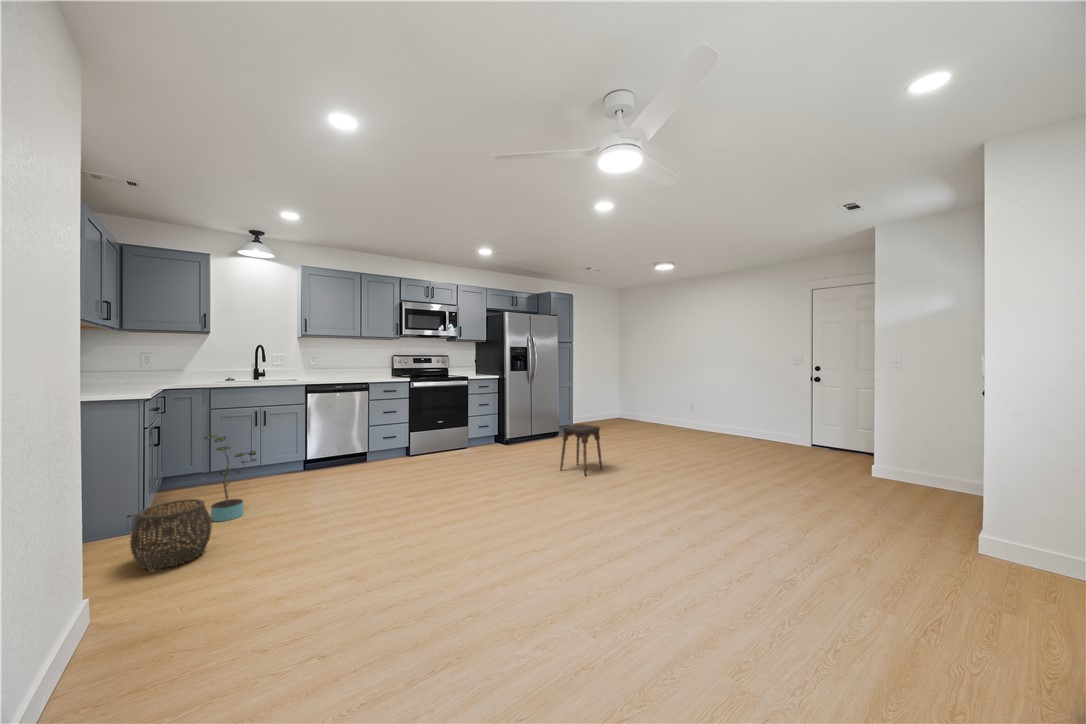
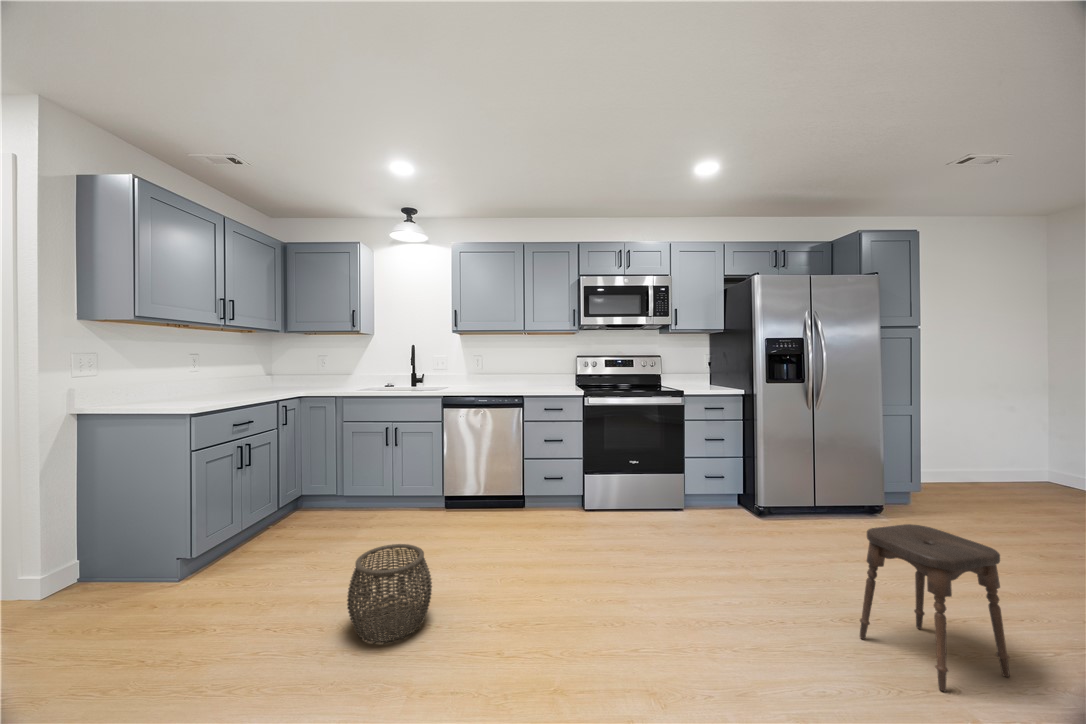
potted plant: present [205,435,256,521] -> none [246,465,321,588]
woven basket: present [130,499,212,570] -> present [347,544,432,643]

